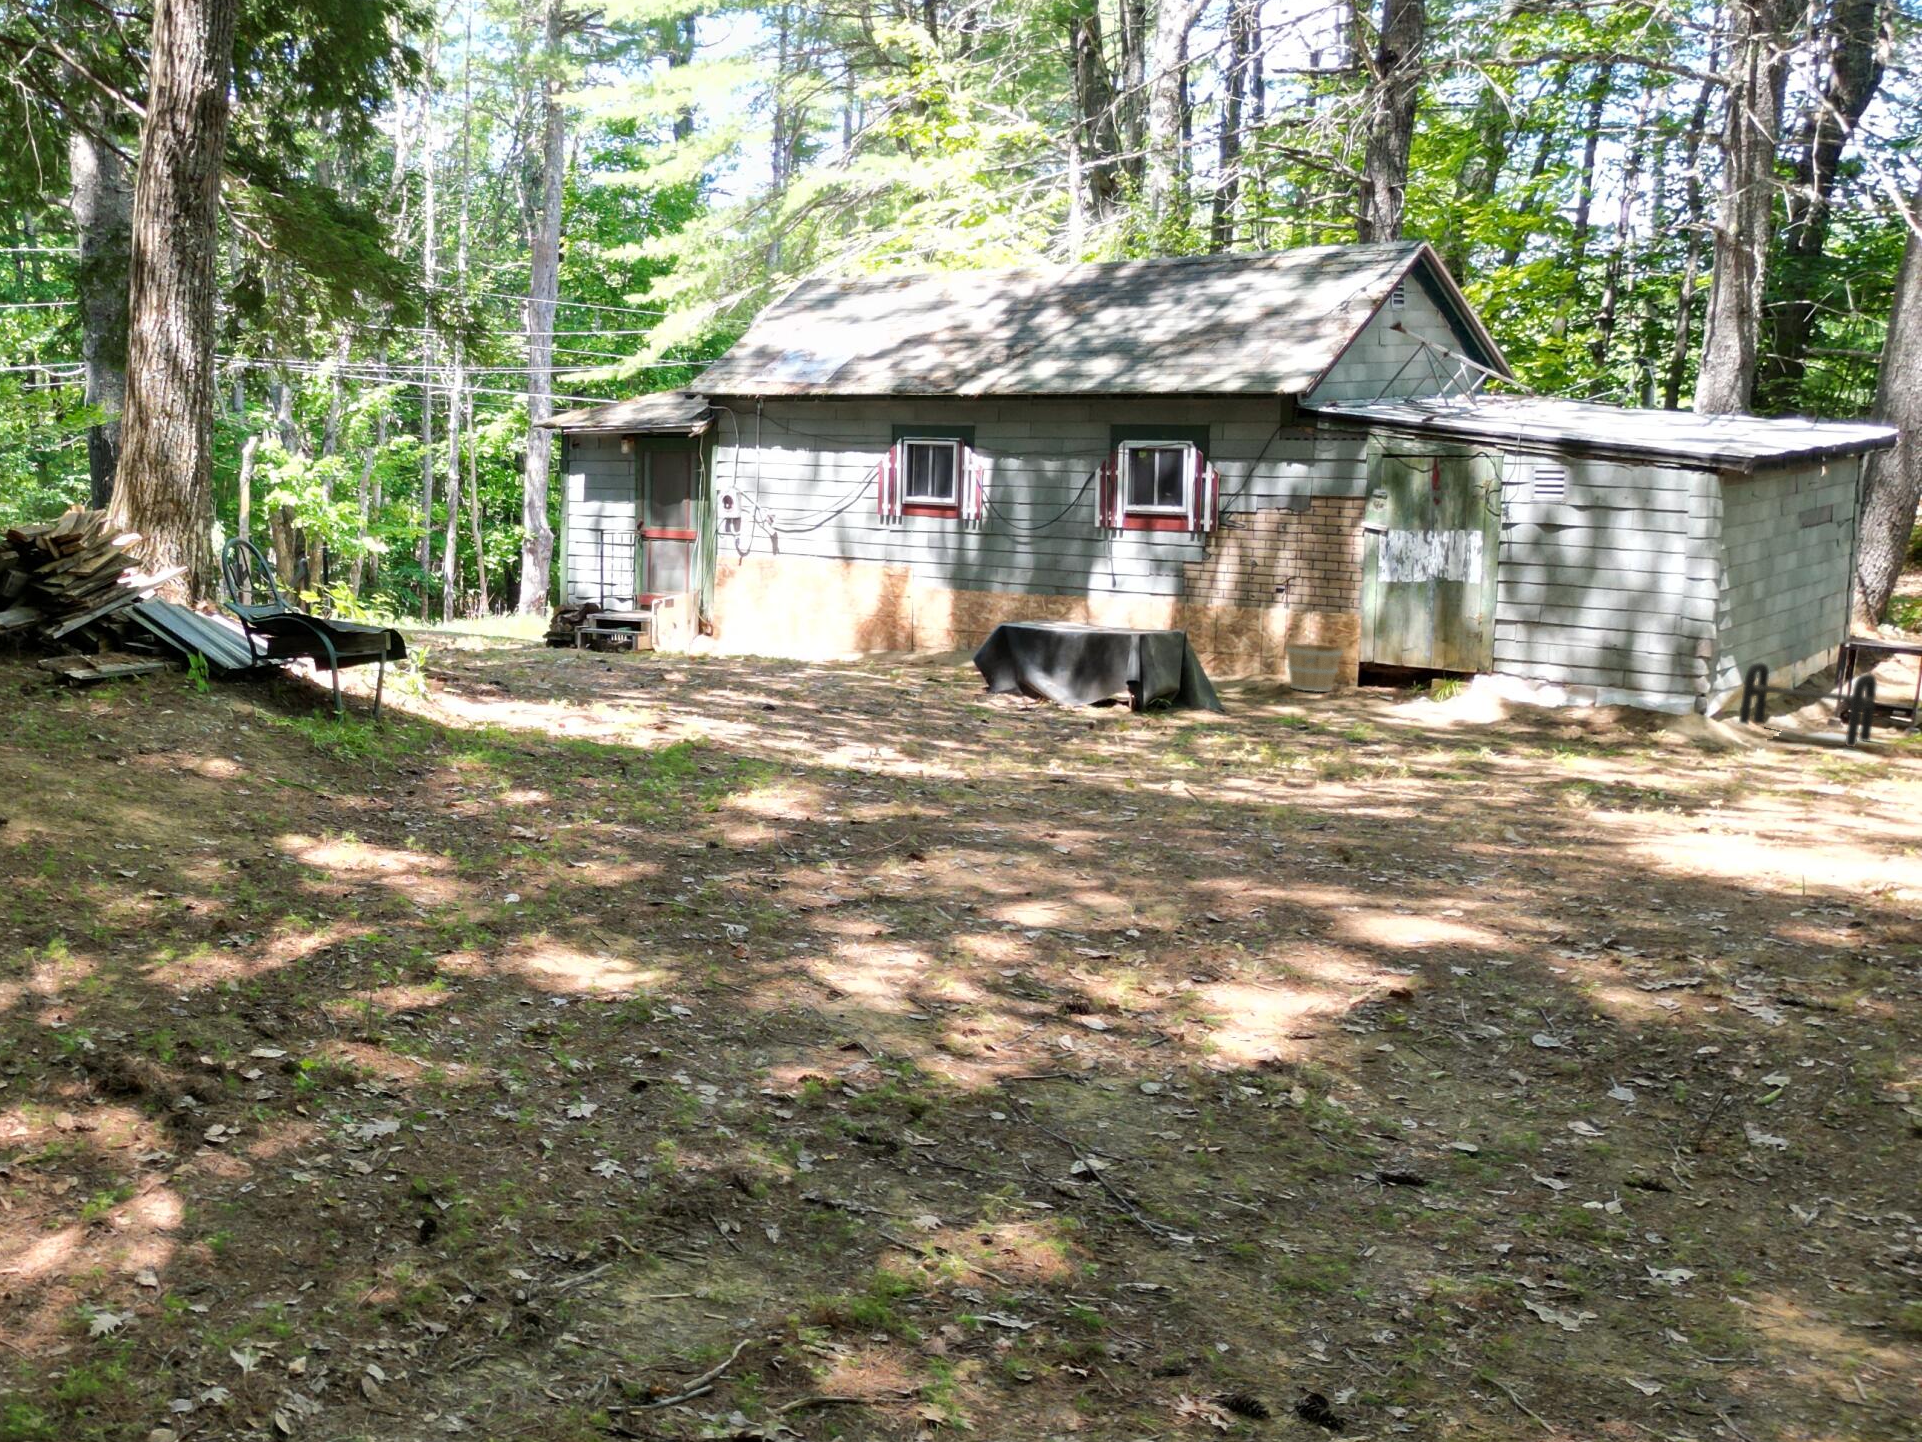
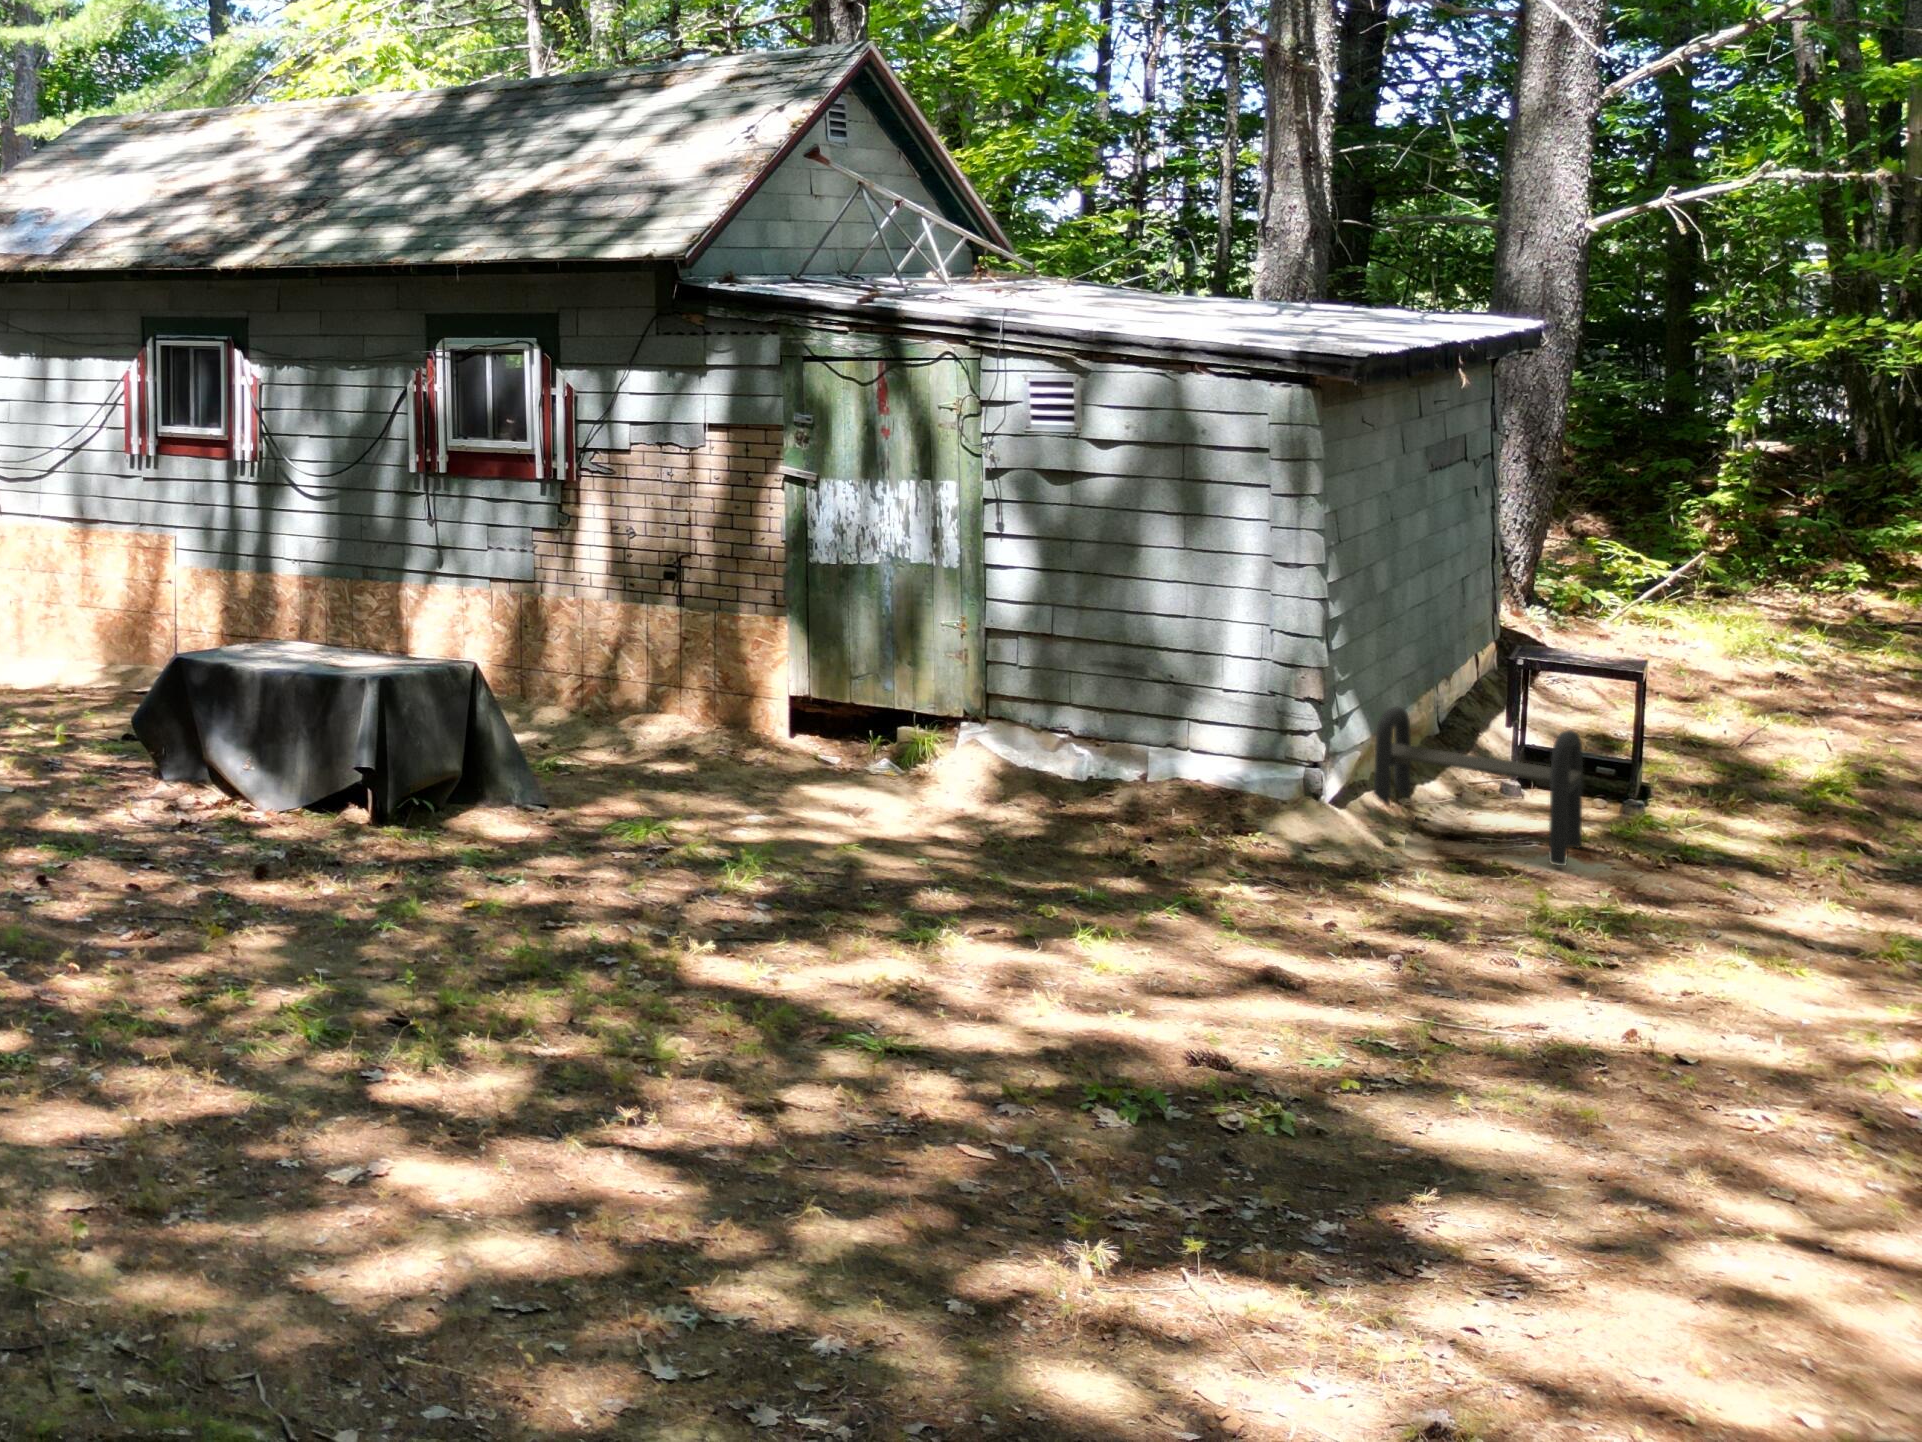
wooden bucket: present [1286,643,1343,692] -> none [673,666,762,753]

